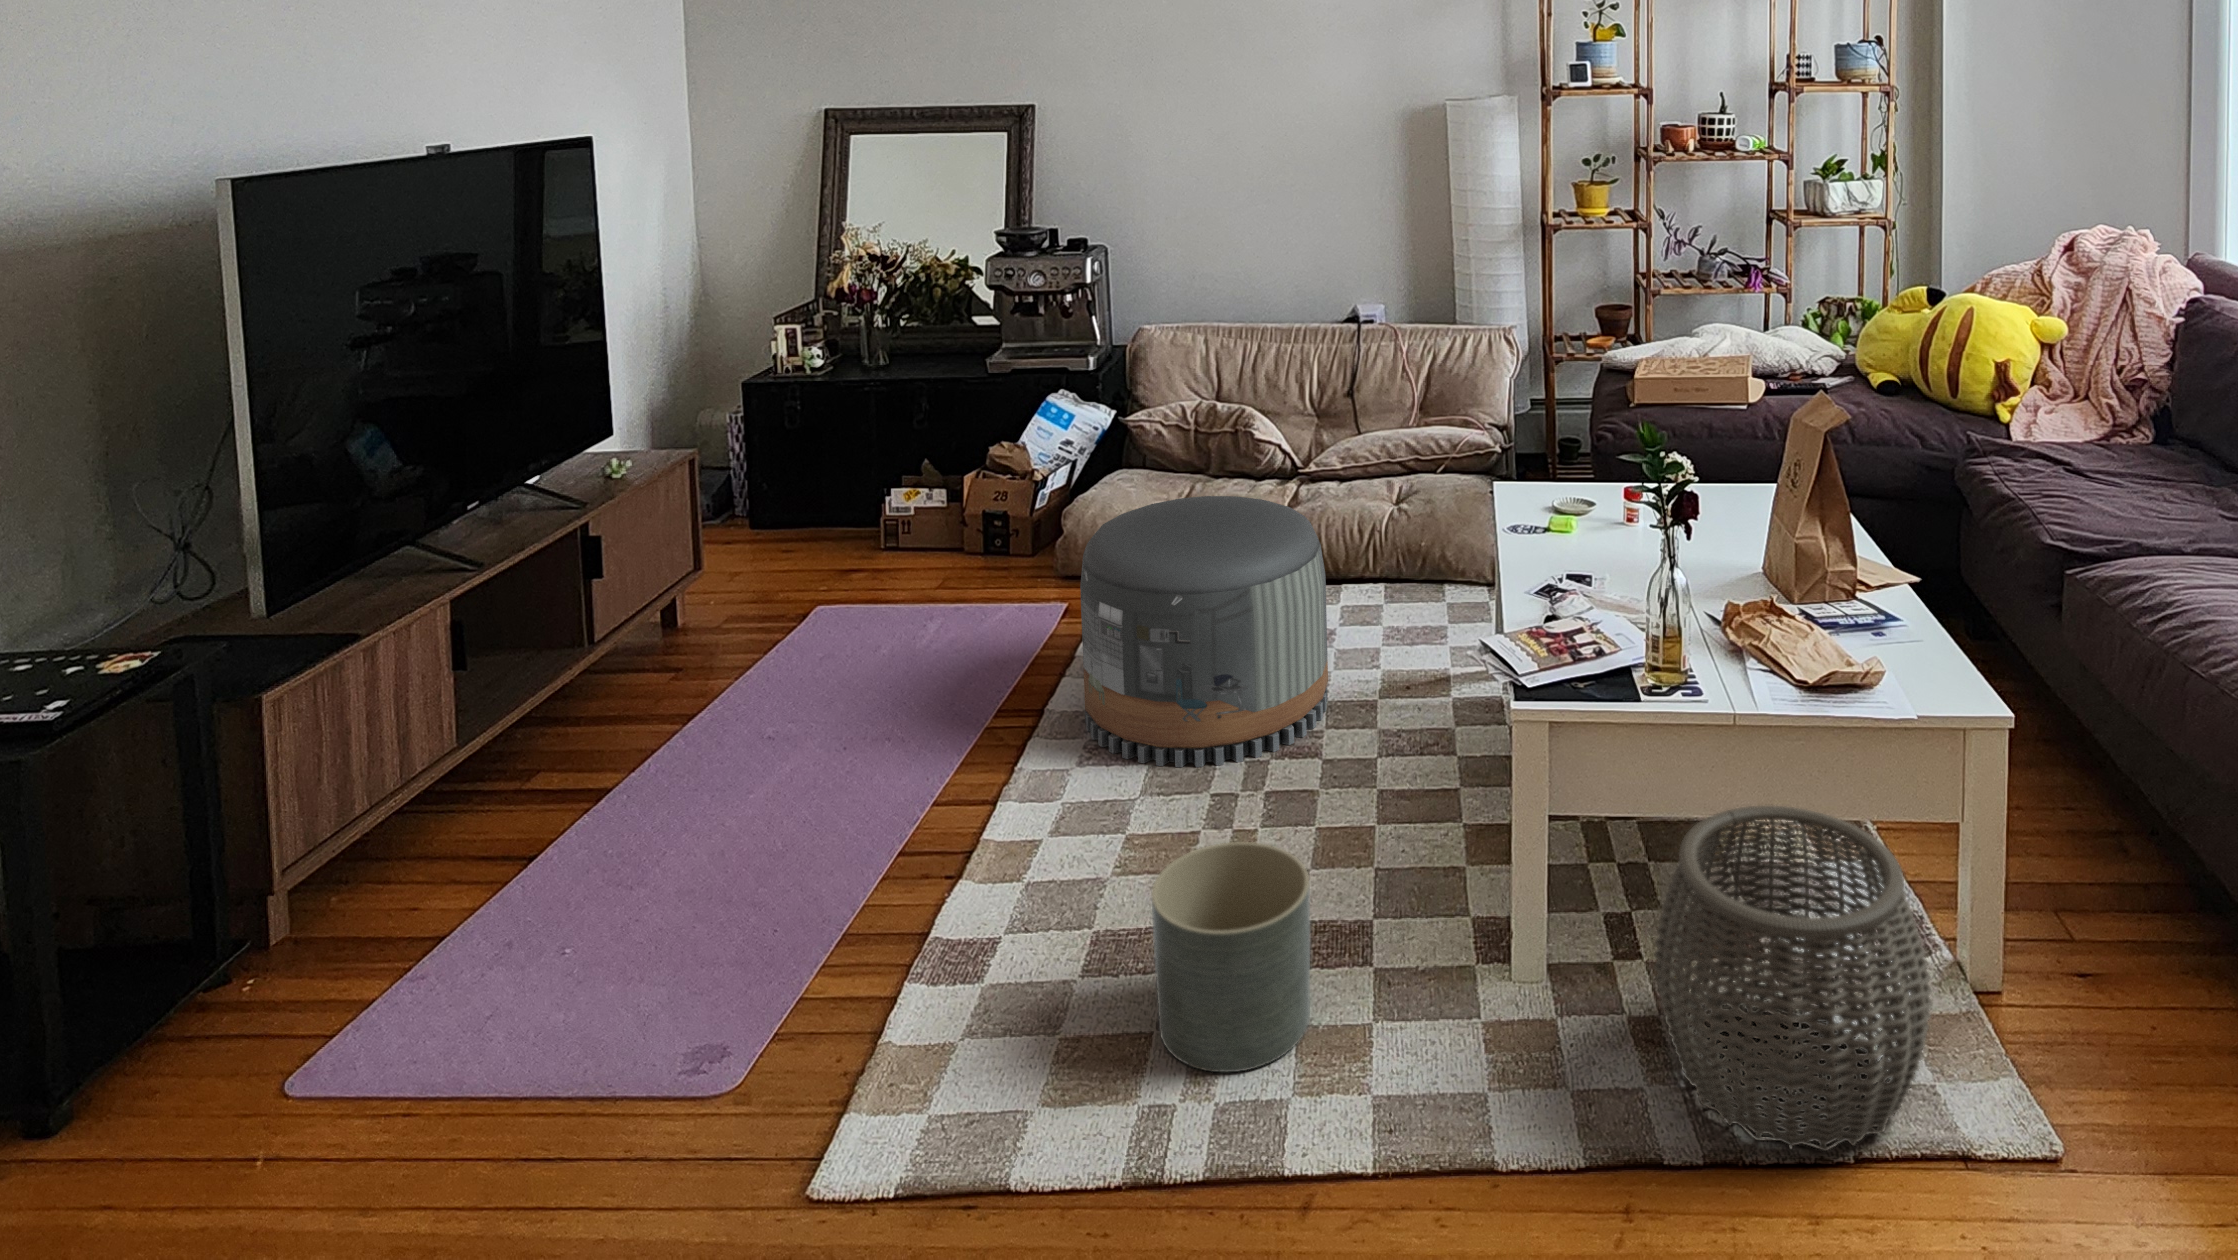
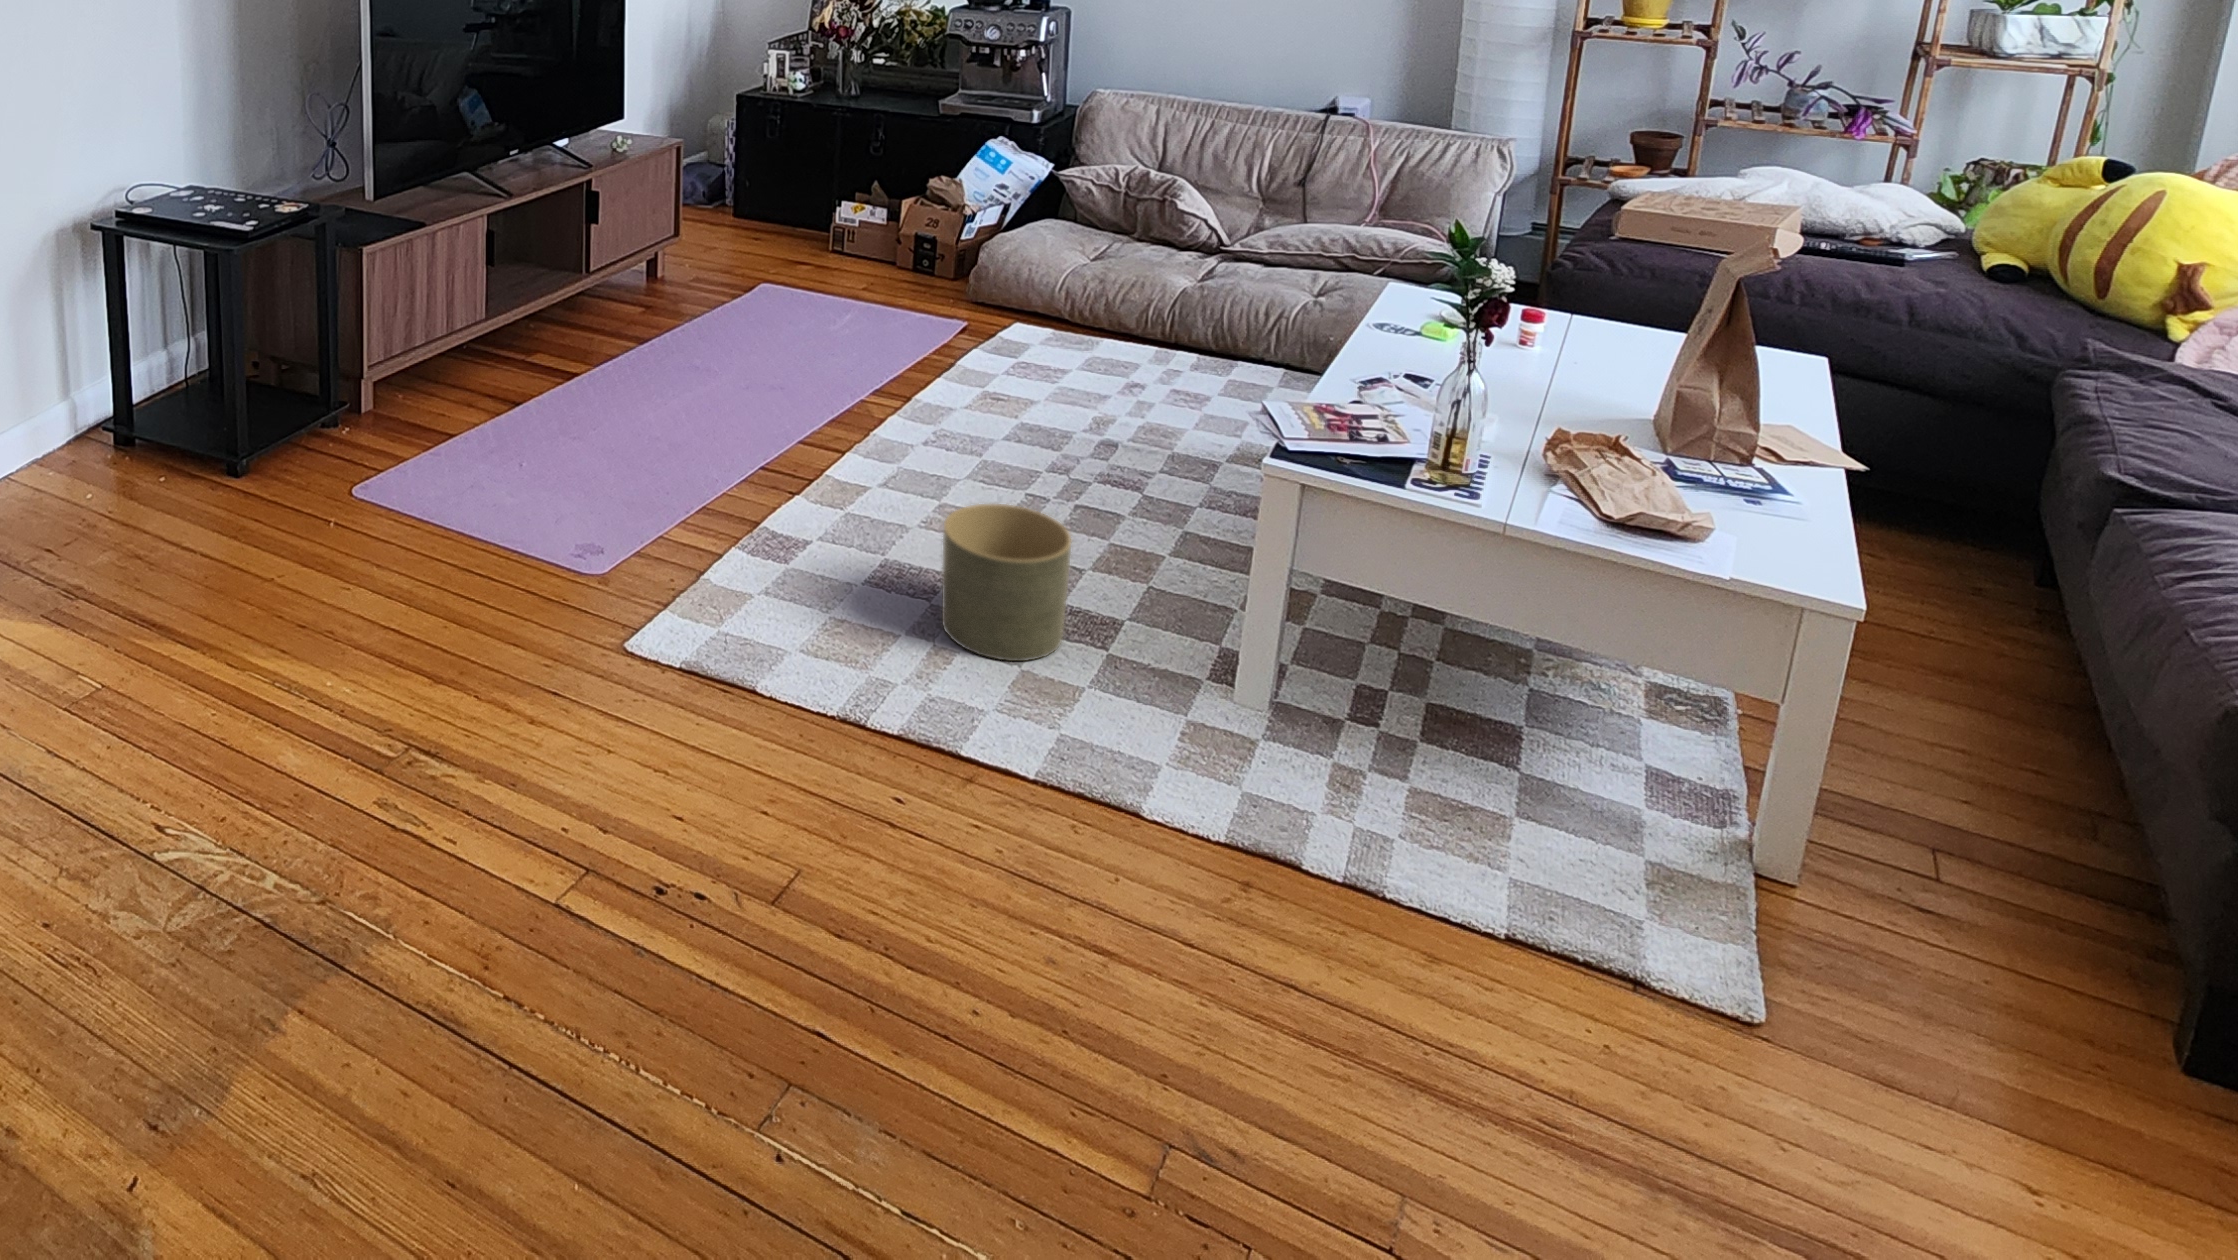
pouf: present [1080,496,1328,767] -> none [955,248,1186,473]
woven basket: present [1654,806,1932,1151] -> none [1347,590,1624,871]

